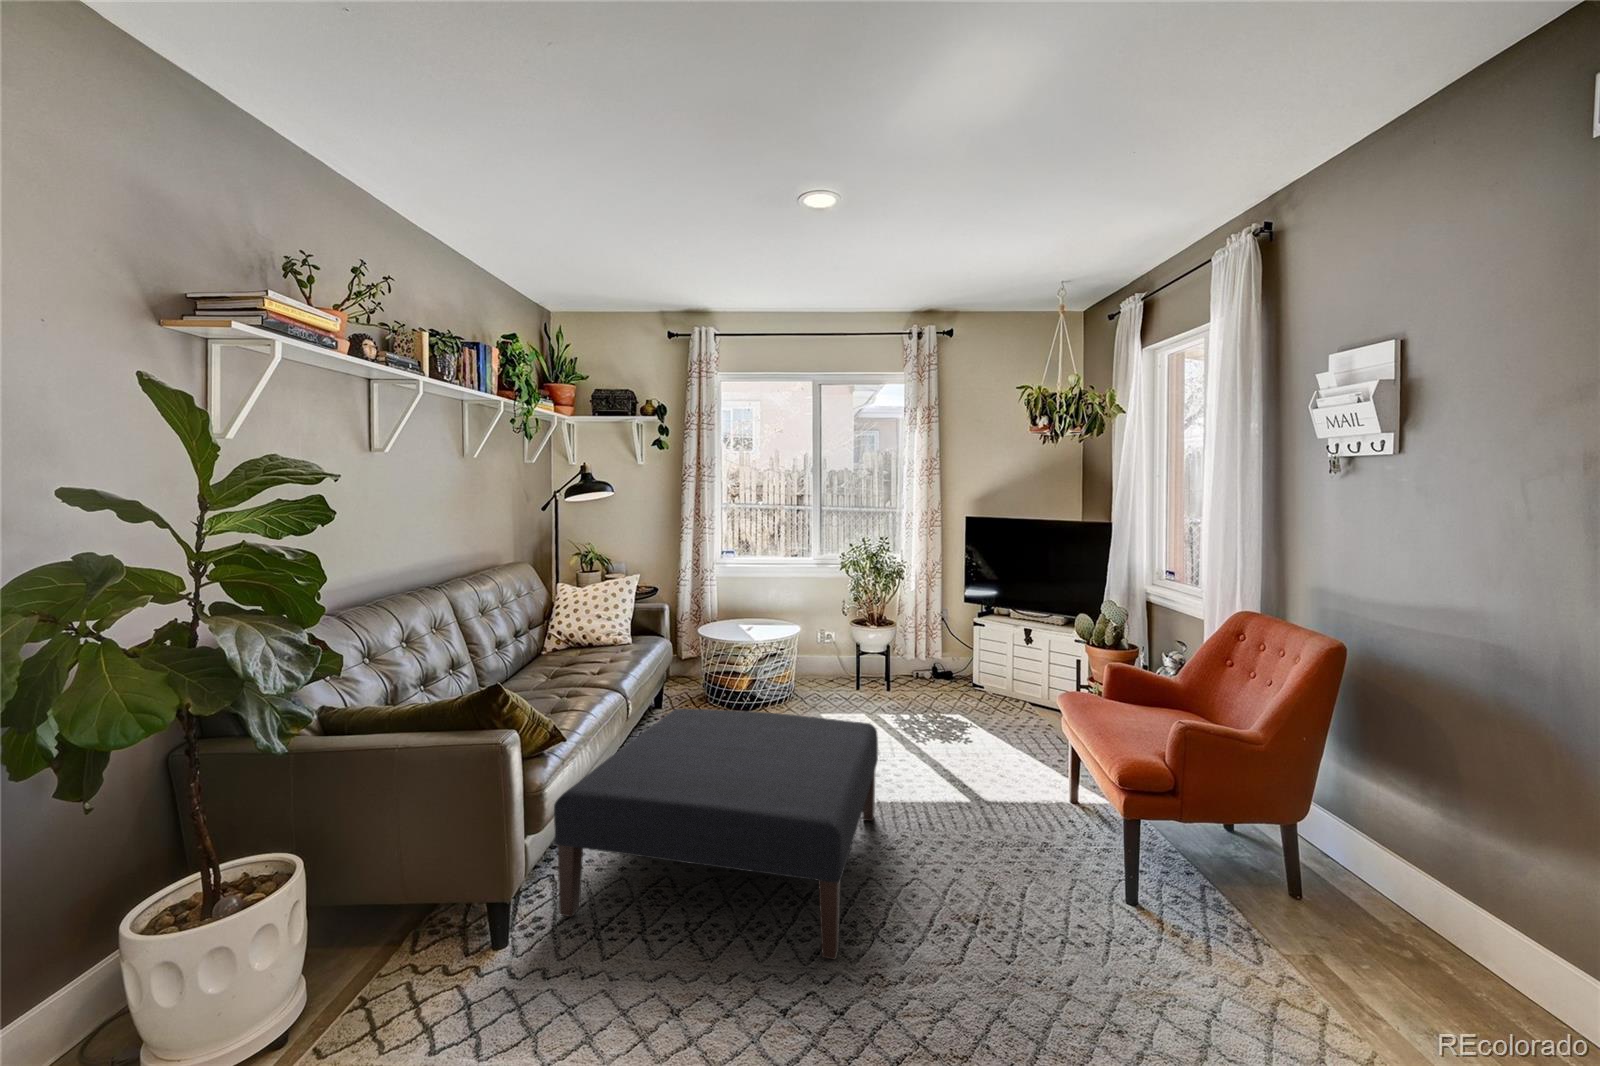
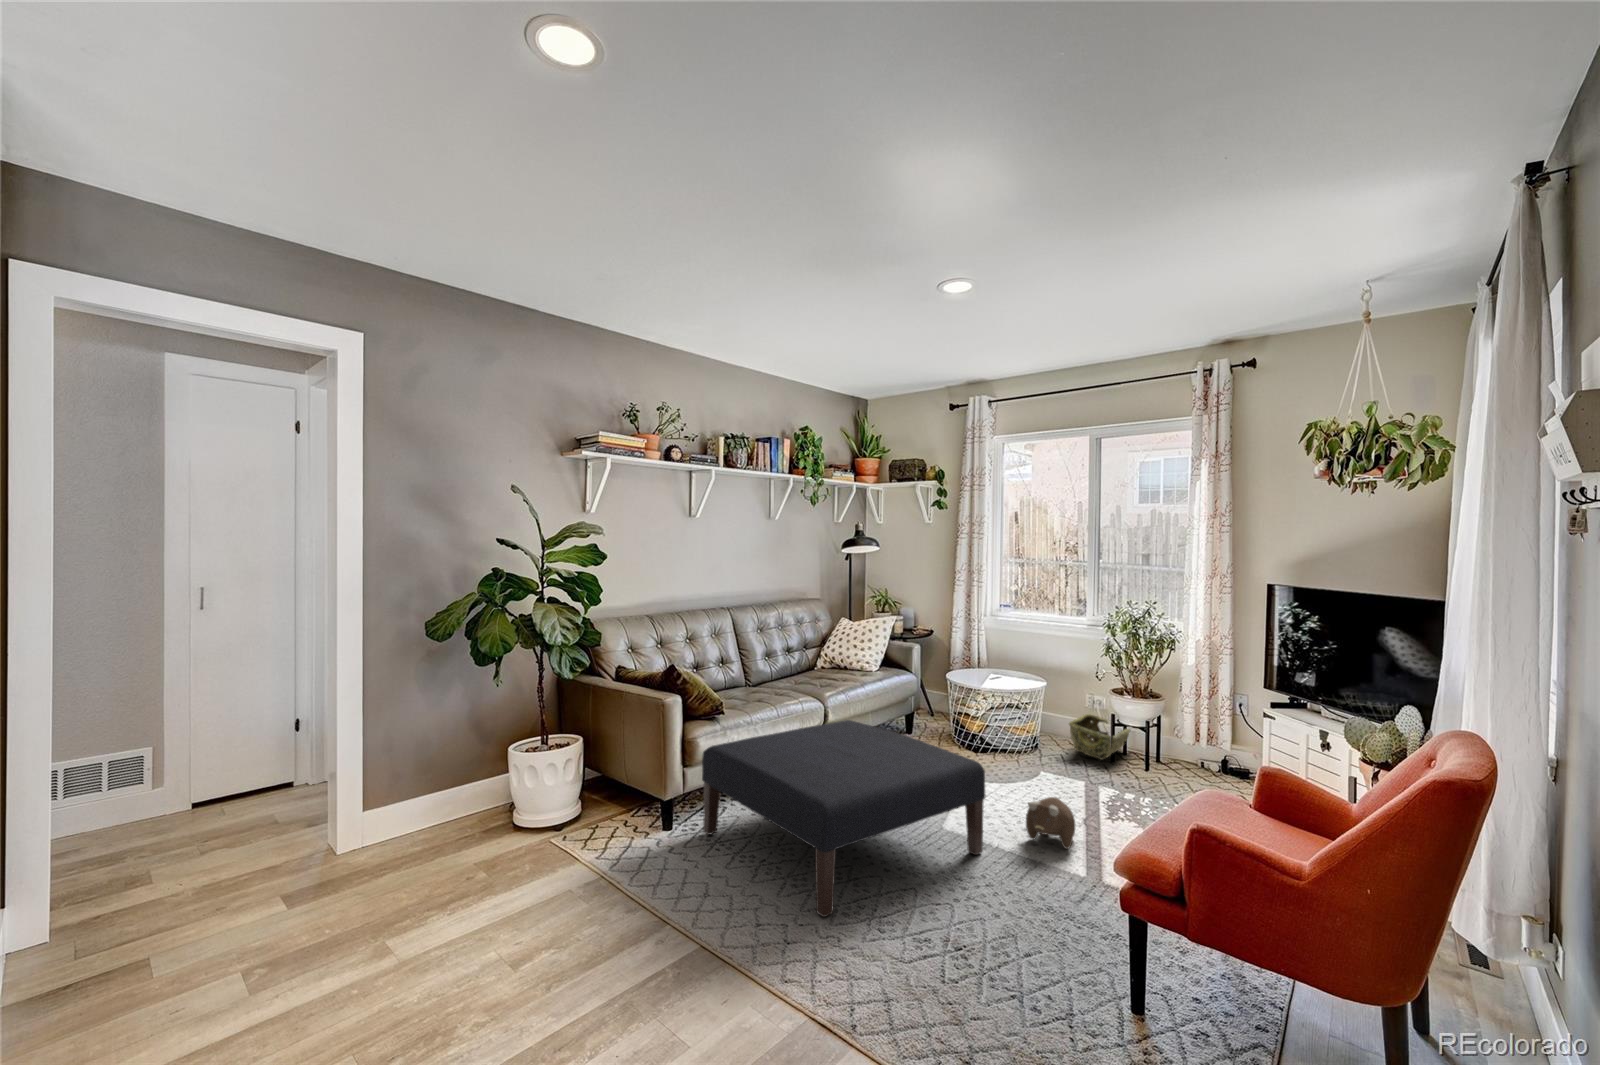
woven basket: none [817,652,864,693] -> present [1069,714,1130,760]
plush toy: none [887,740,933,787] -> present [1026,797,1075,849]

